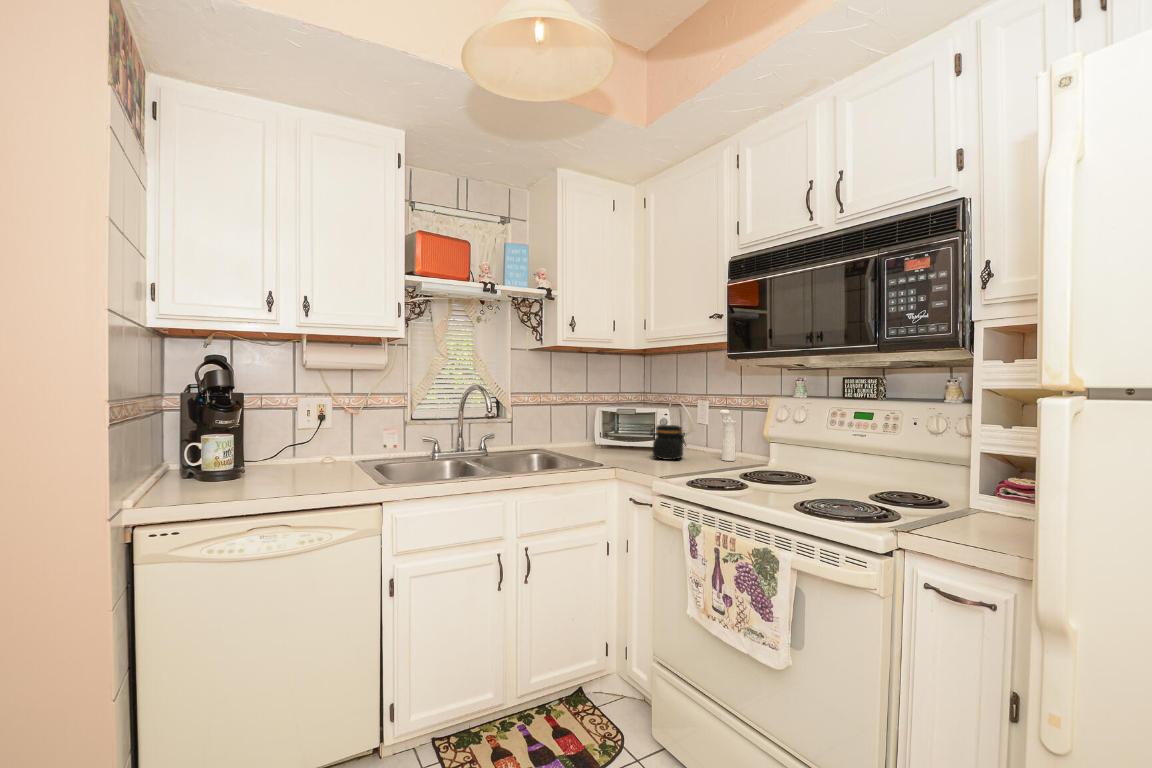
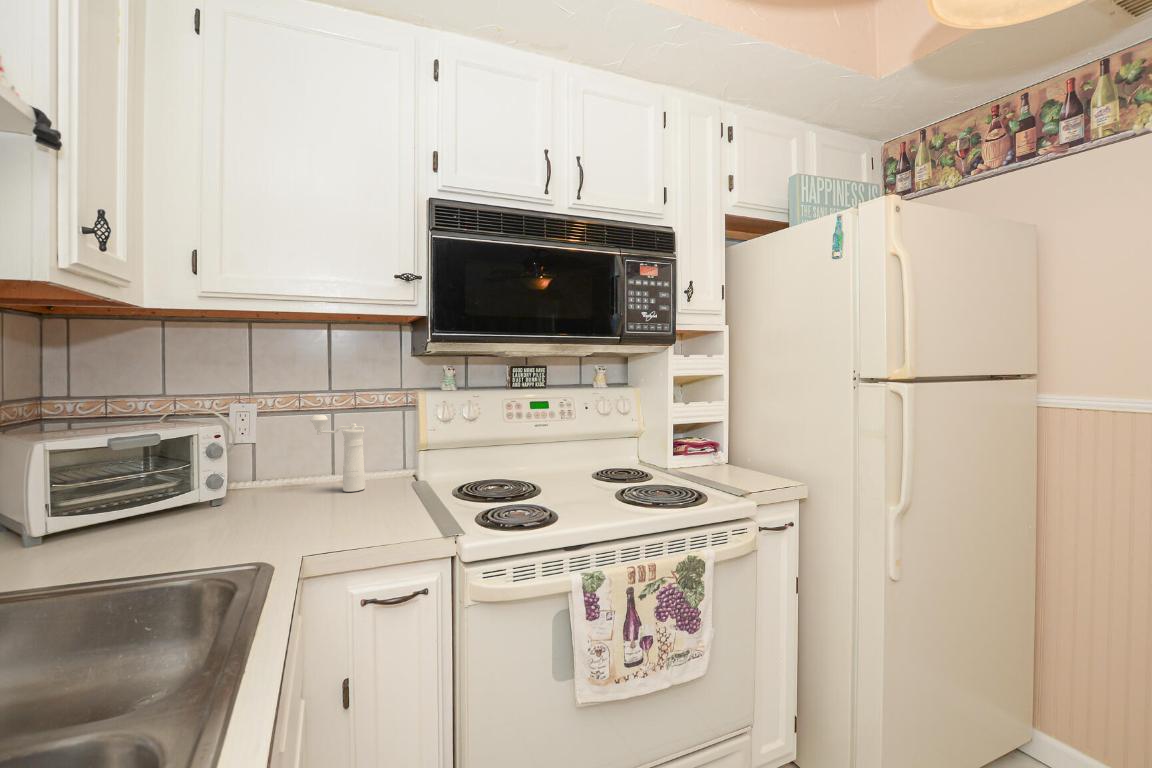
jar: present [650,425,686,460] -> none [224,451,308,522]

